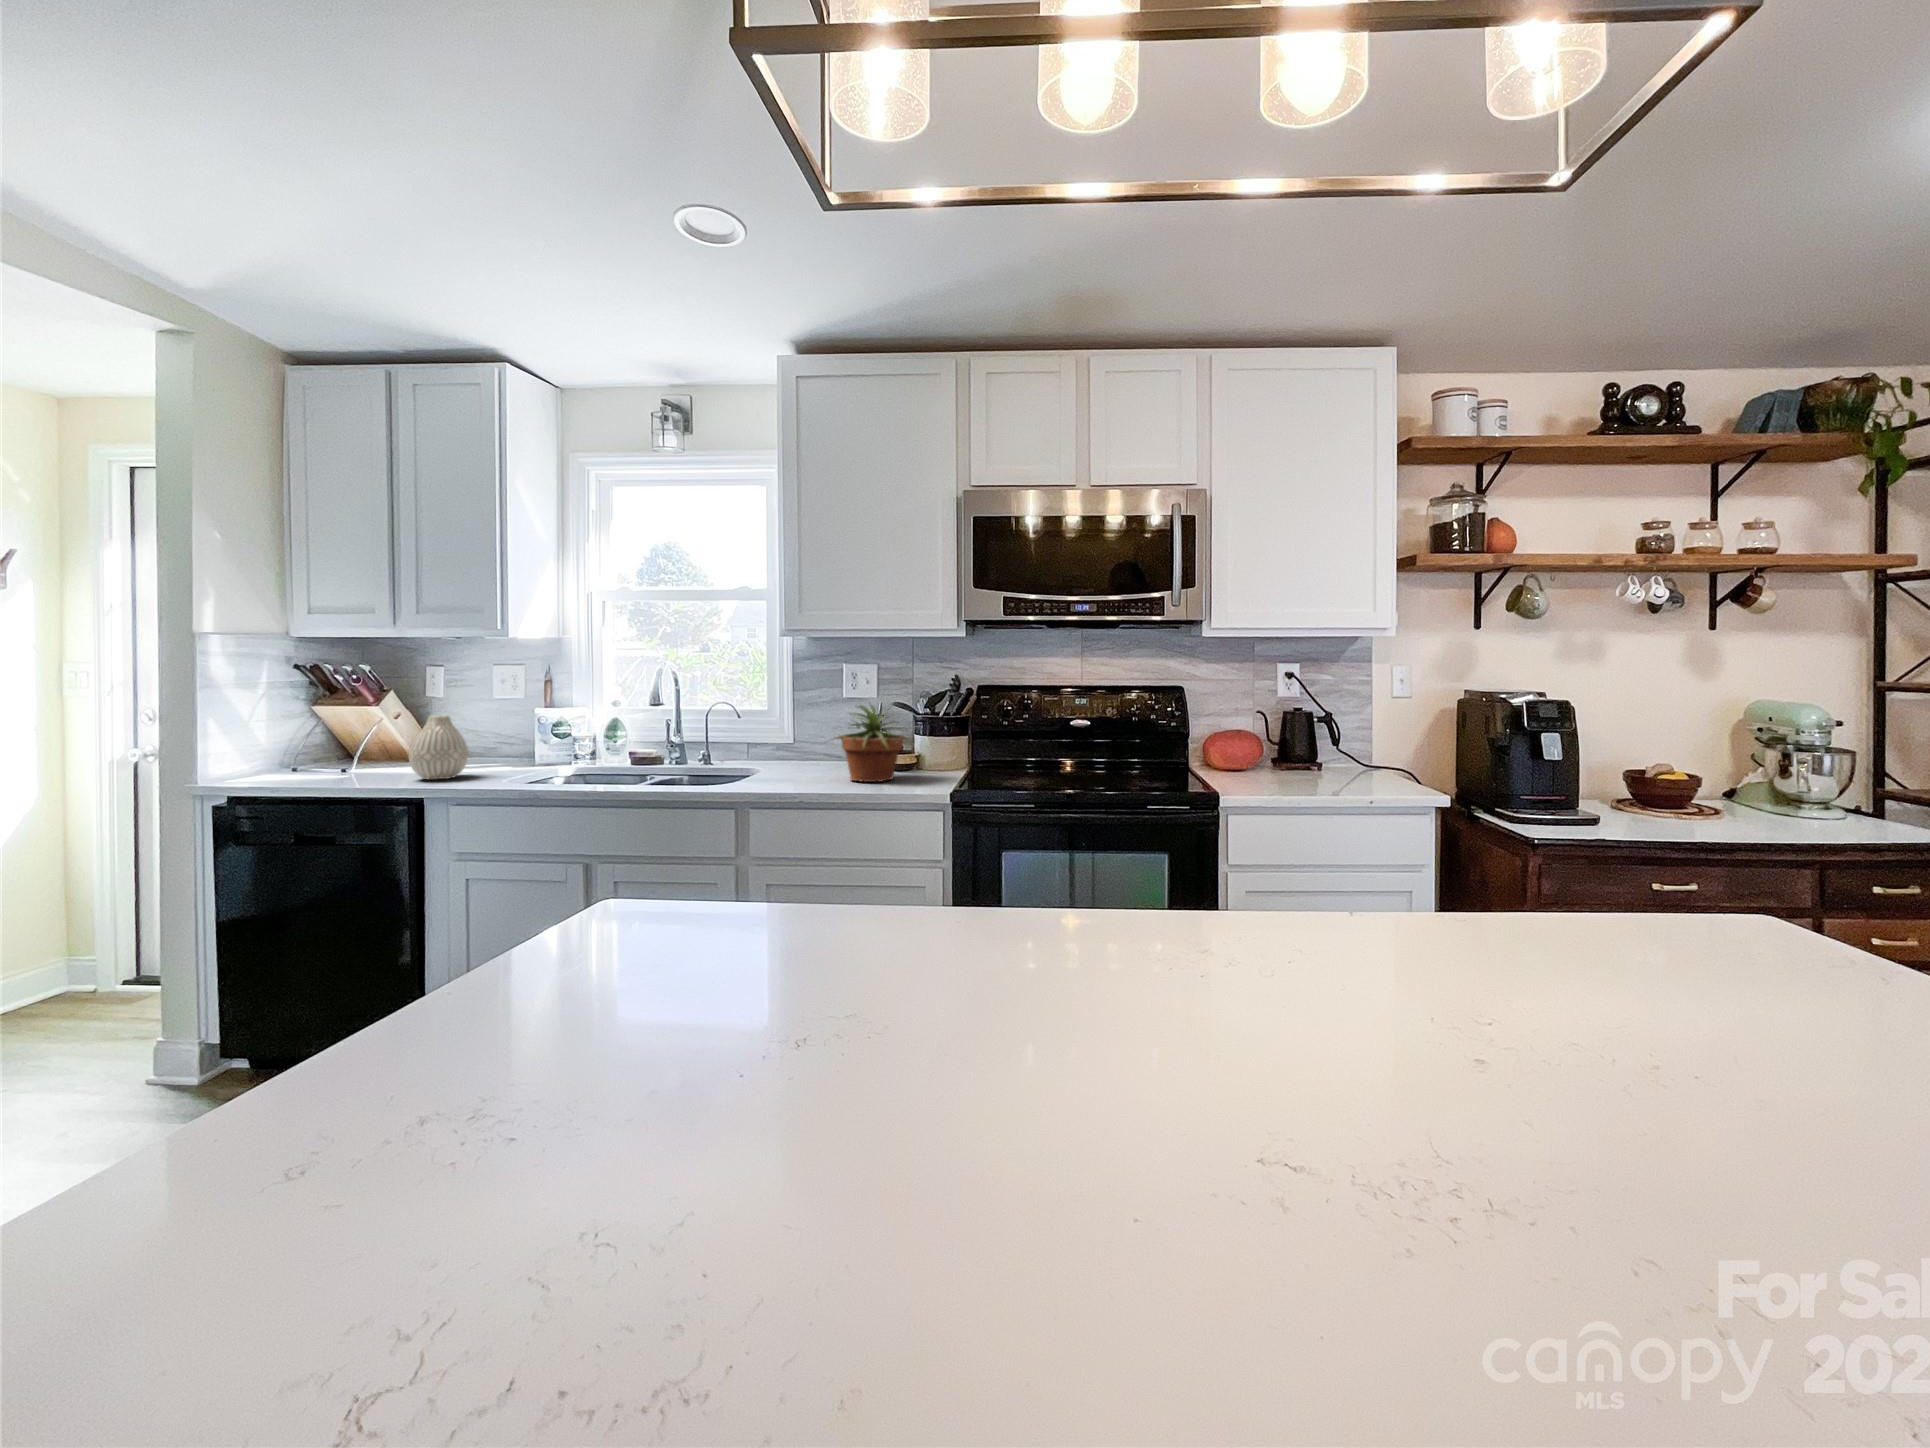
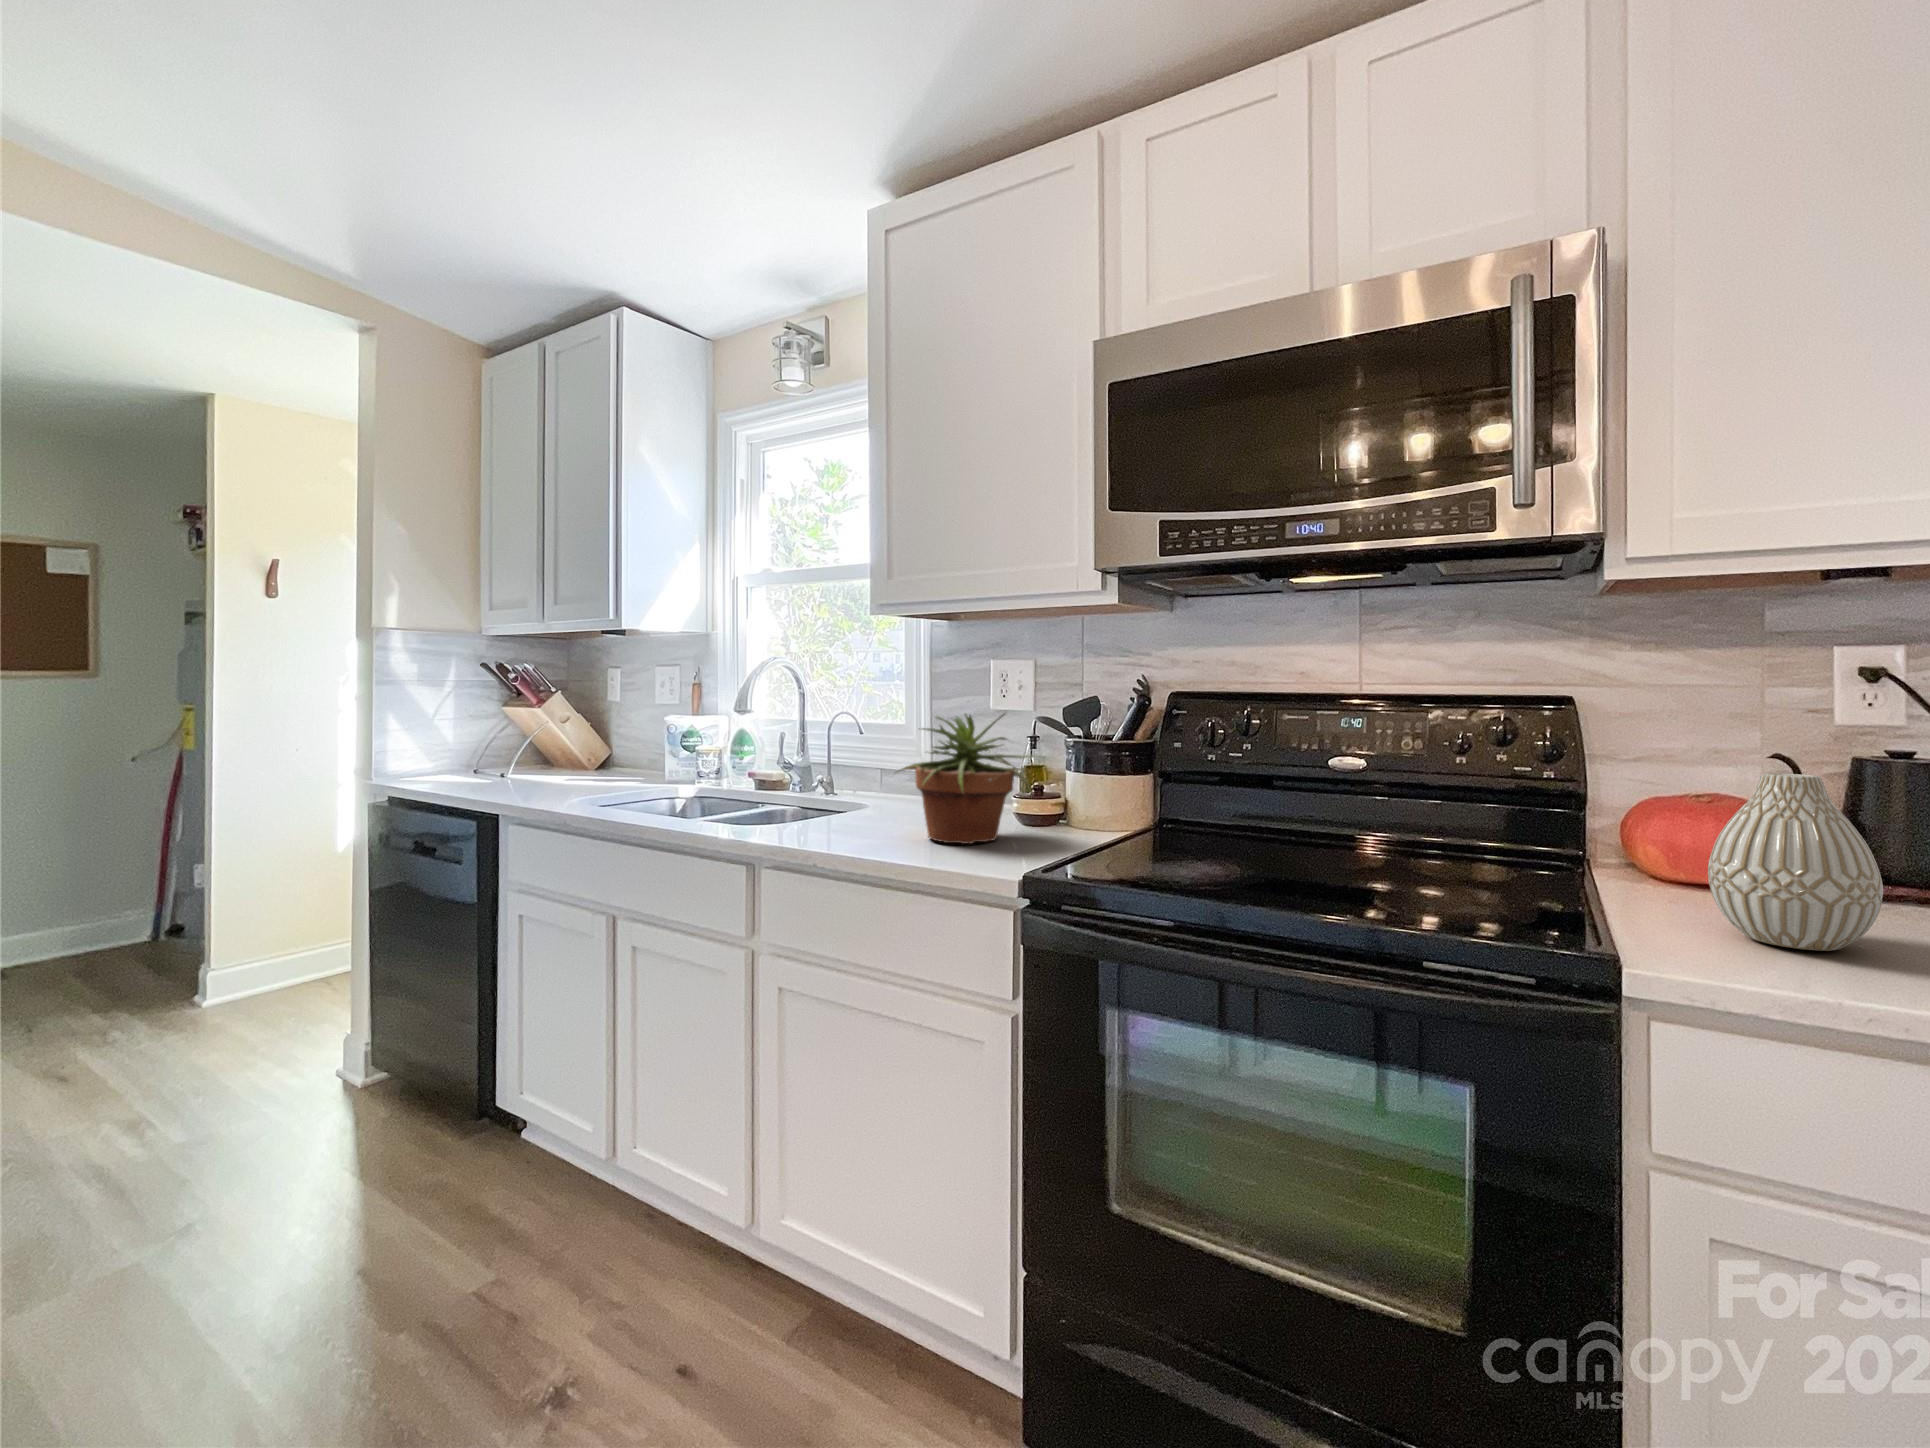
vase: present [409,715,469,779] -> present [1708,773,1883,951]

